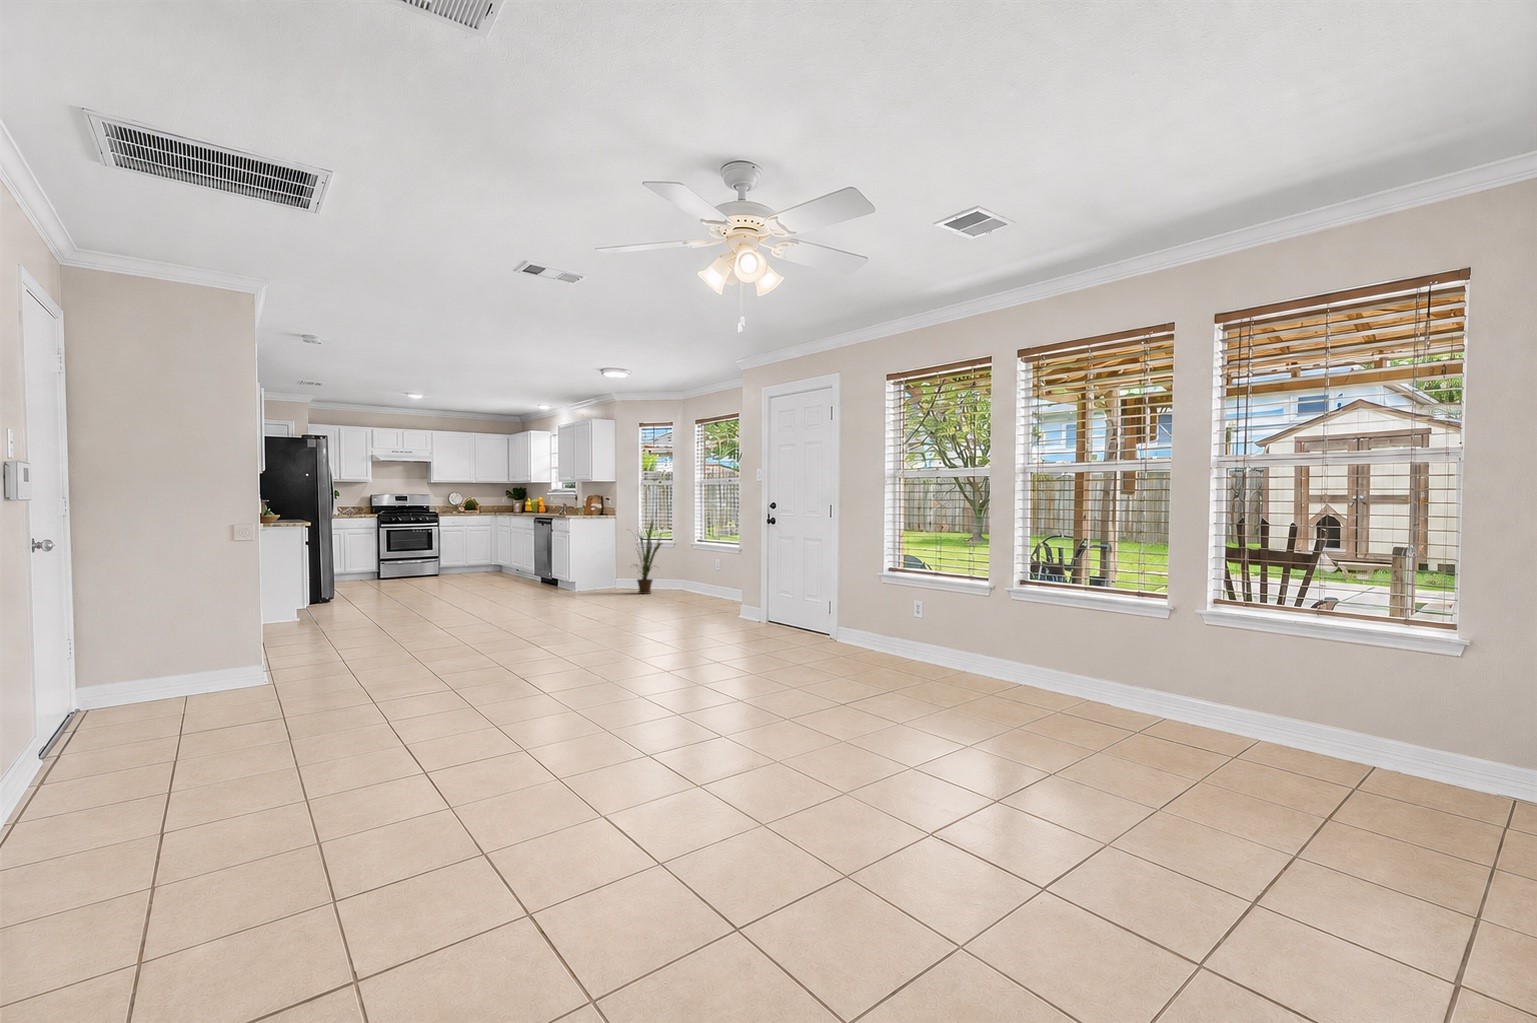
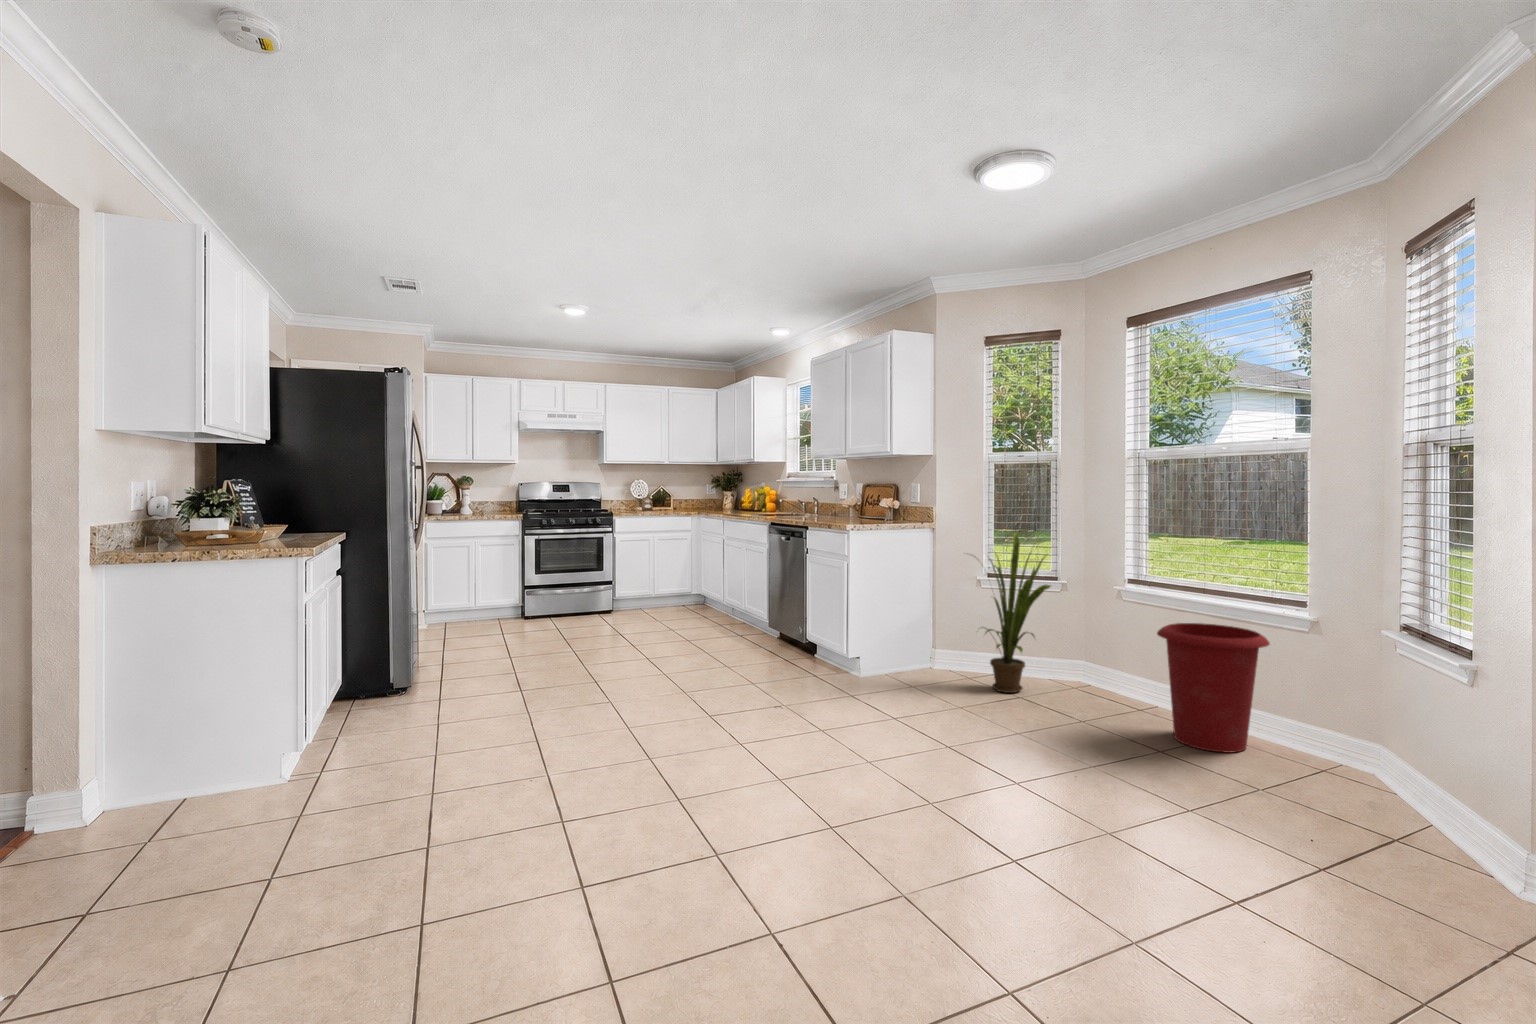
waste bin: none [690,555,729,603] -> present [1157,623,1270,753]

